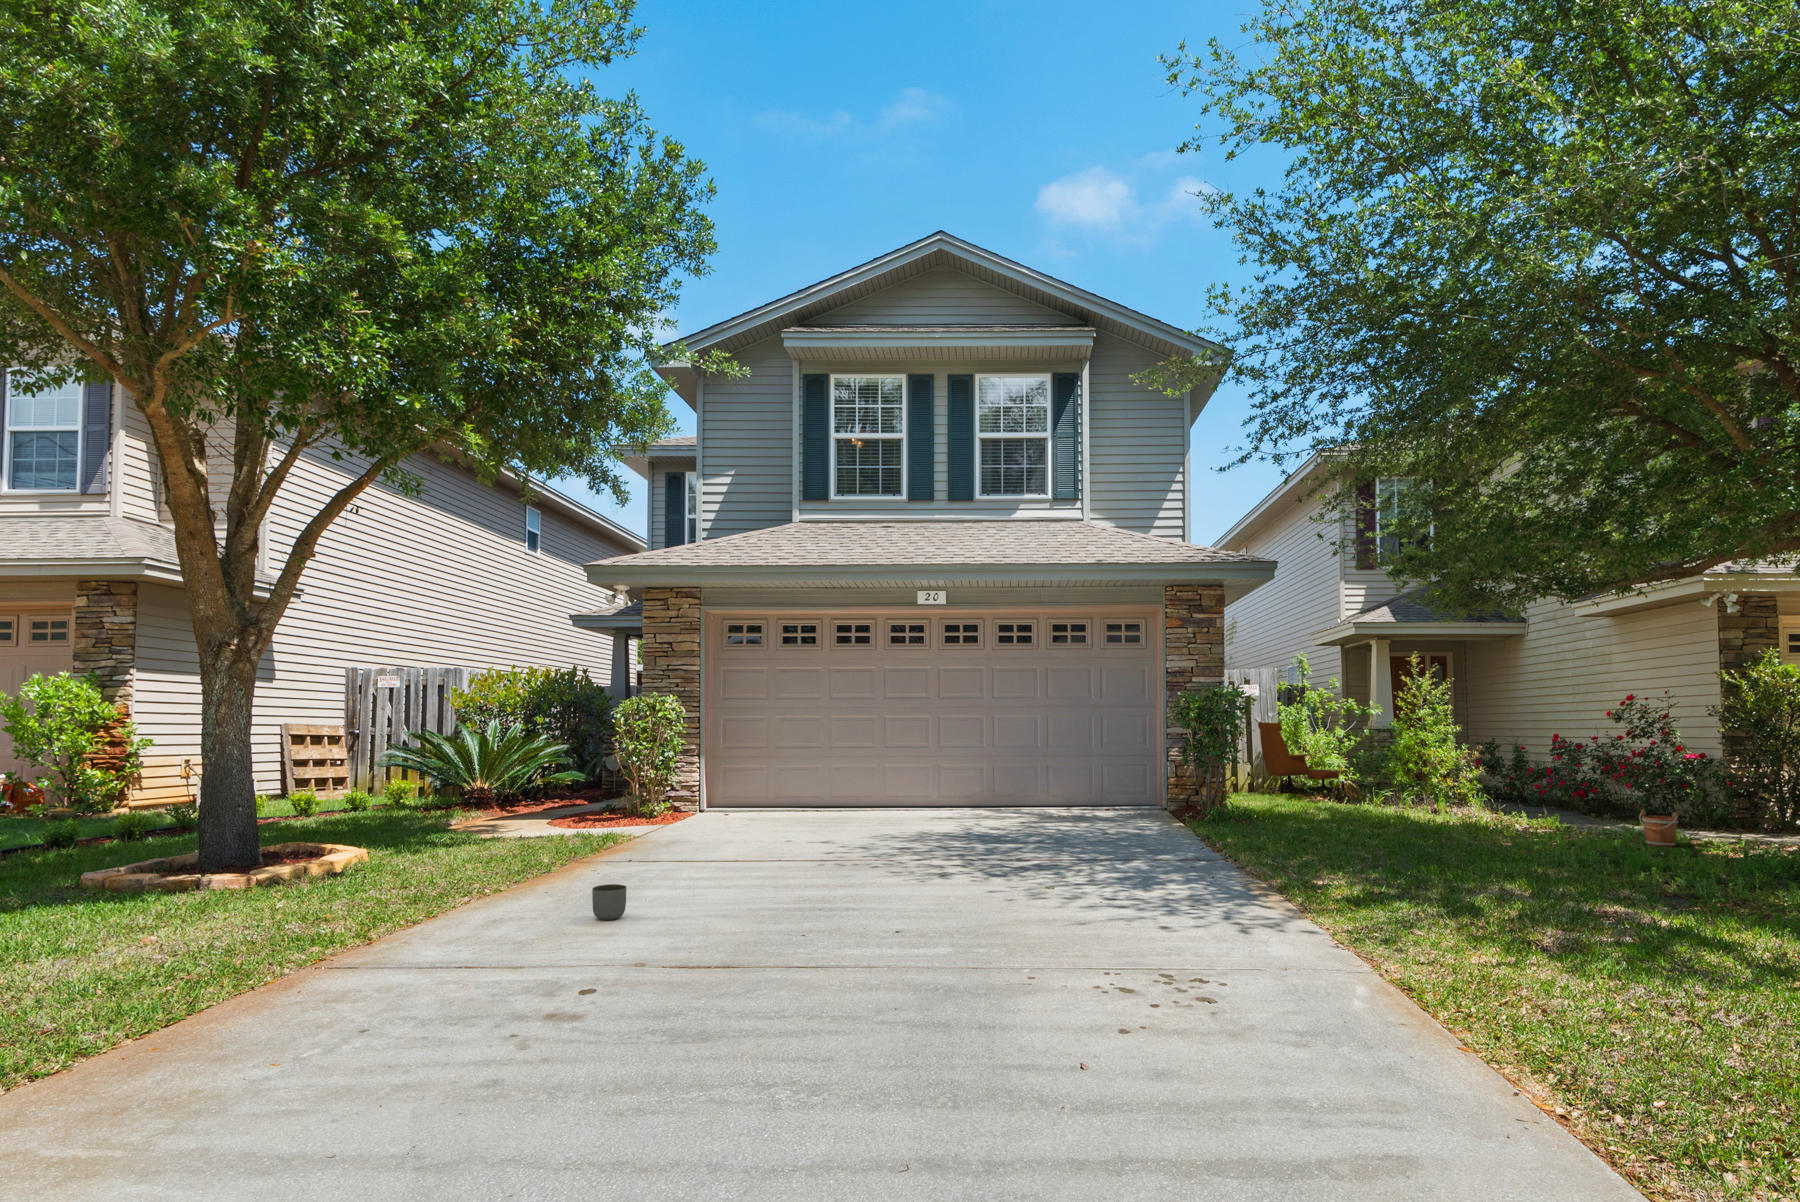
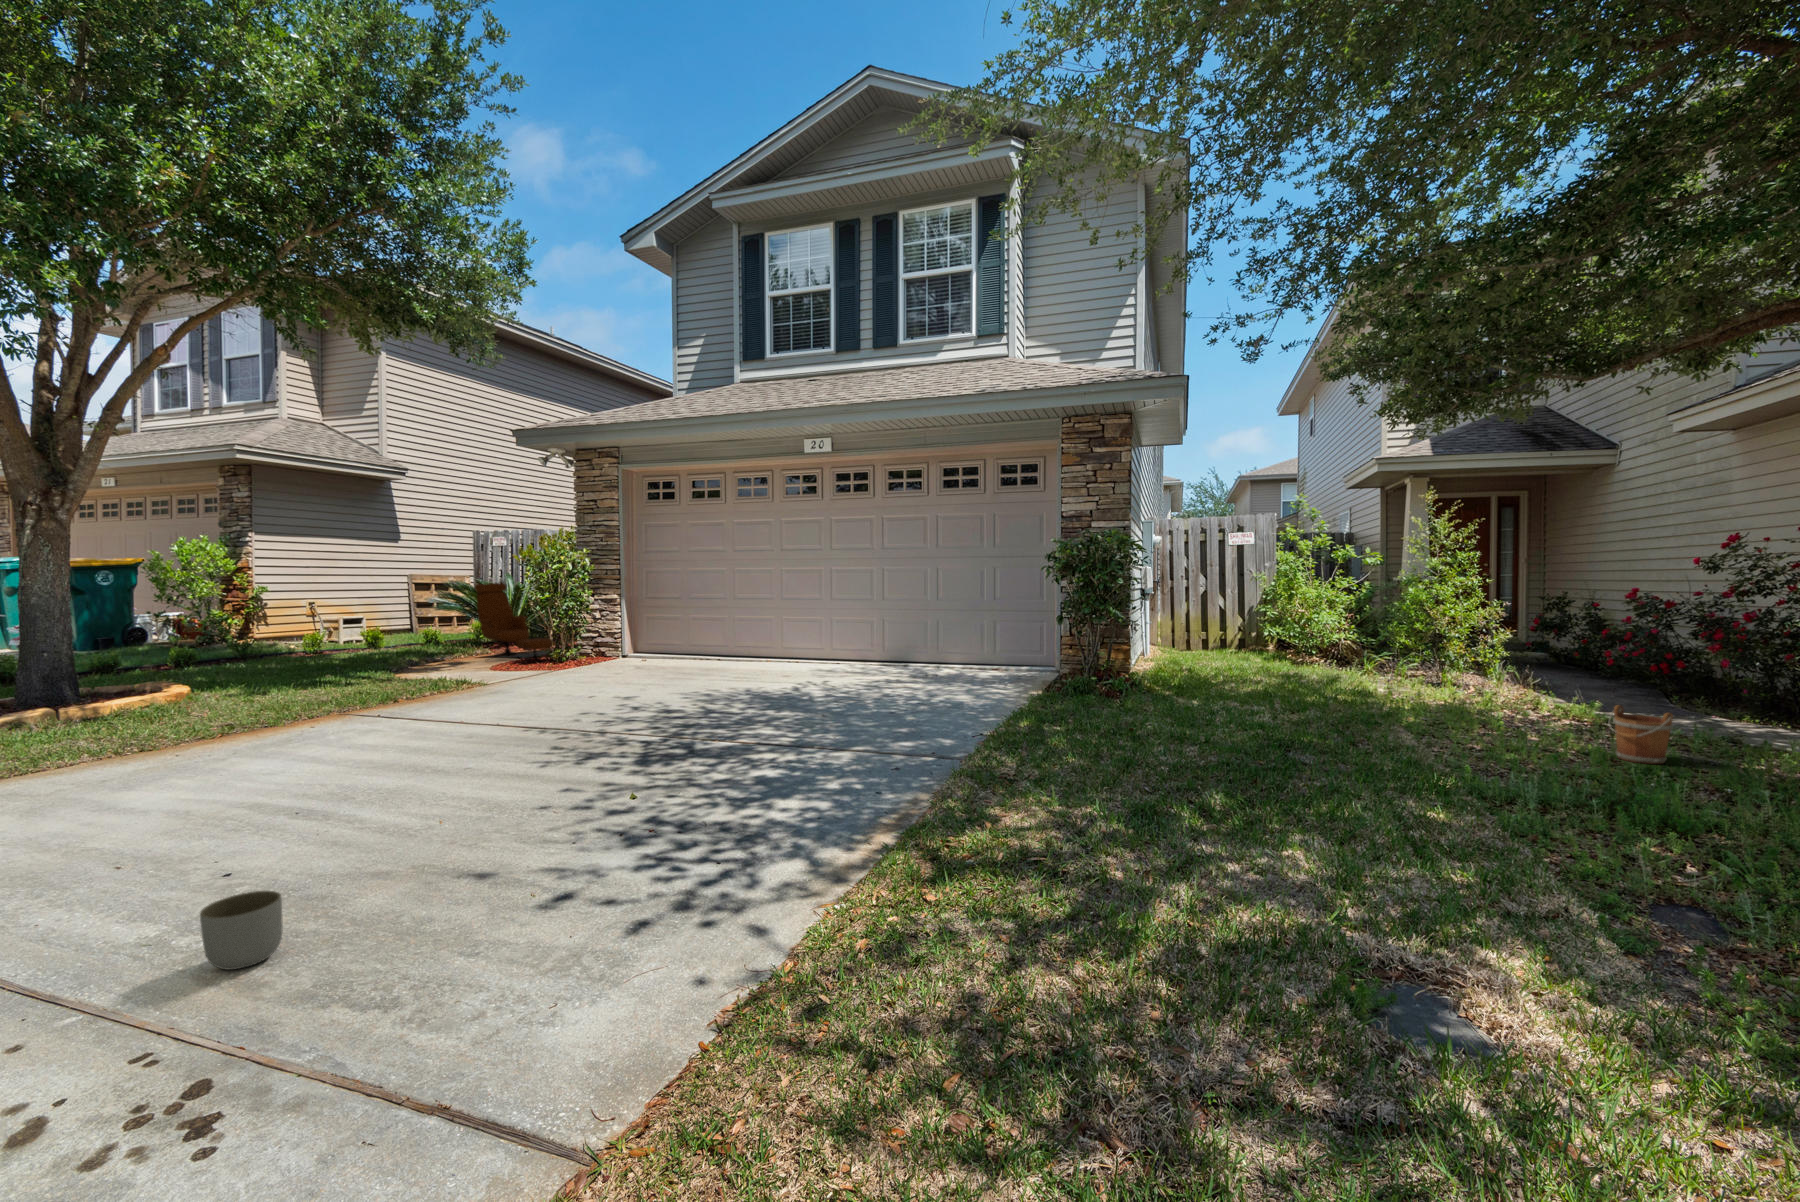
lounge chair: present [1258,722,1339,794] -> present [475,583,553,662]
planter: present [592,884,627,920] -> present [200,891,282,970]

